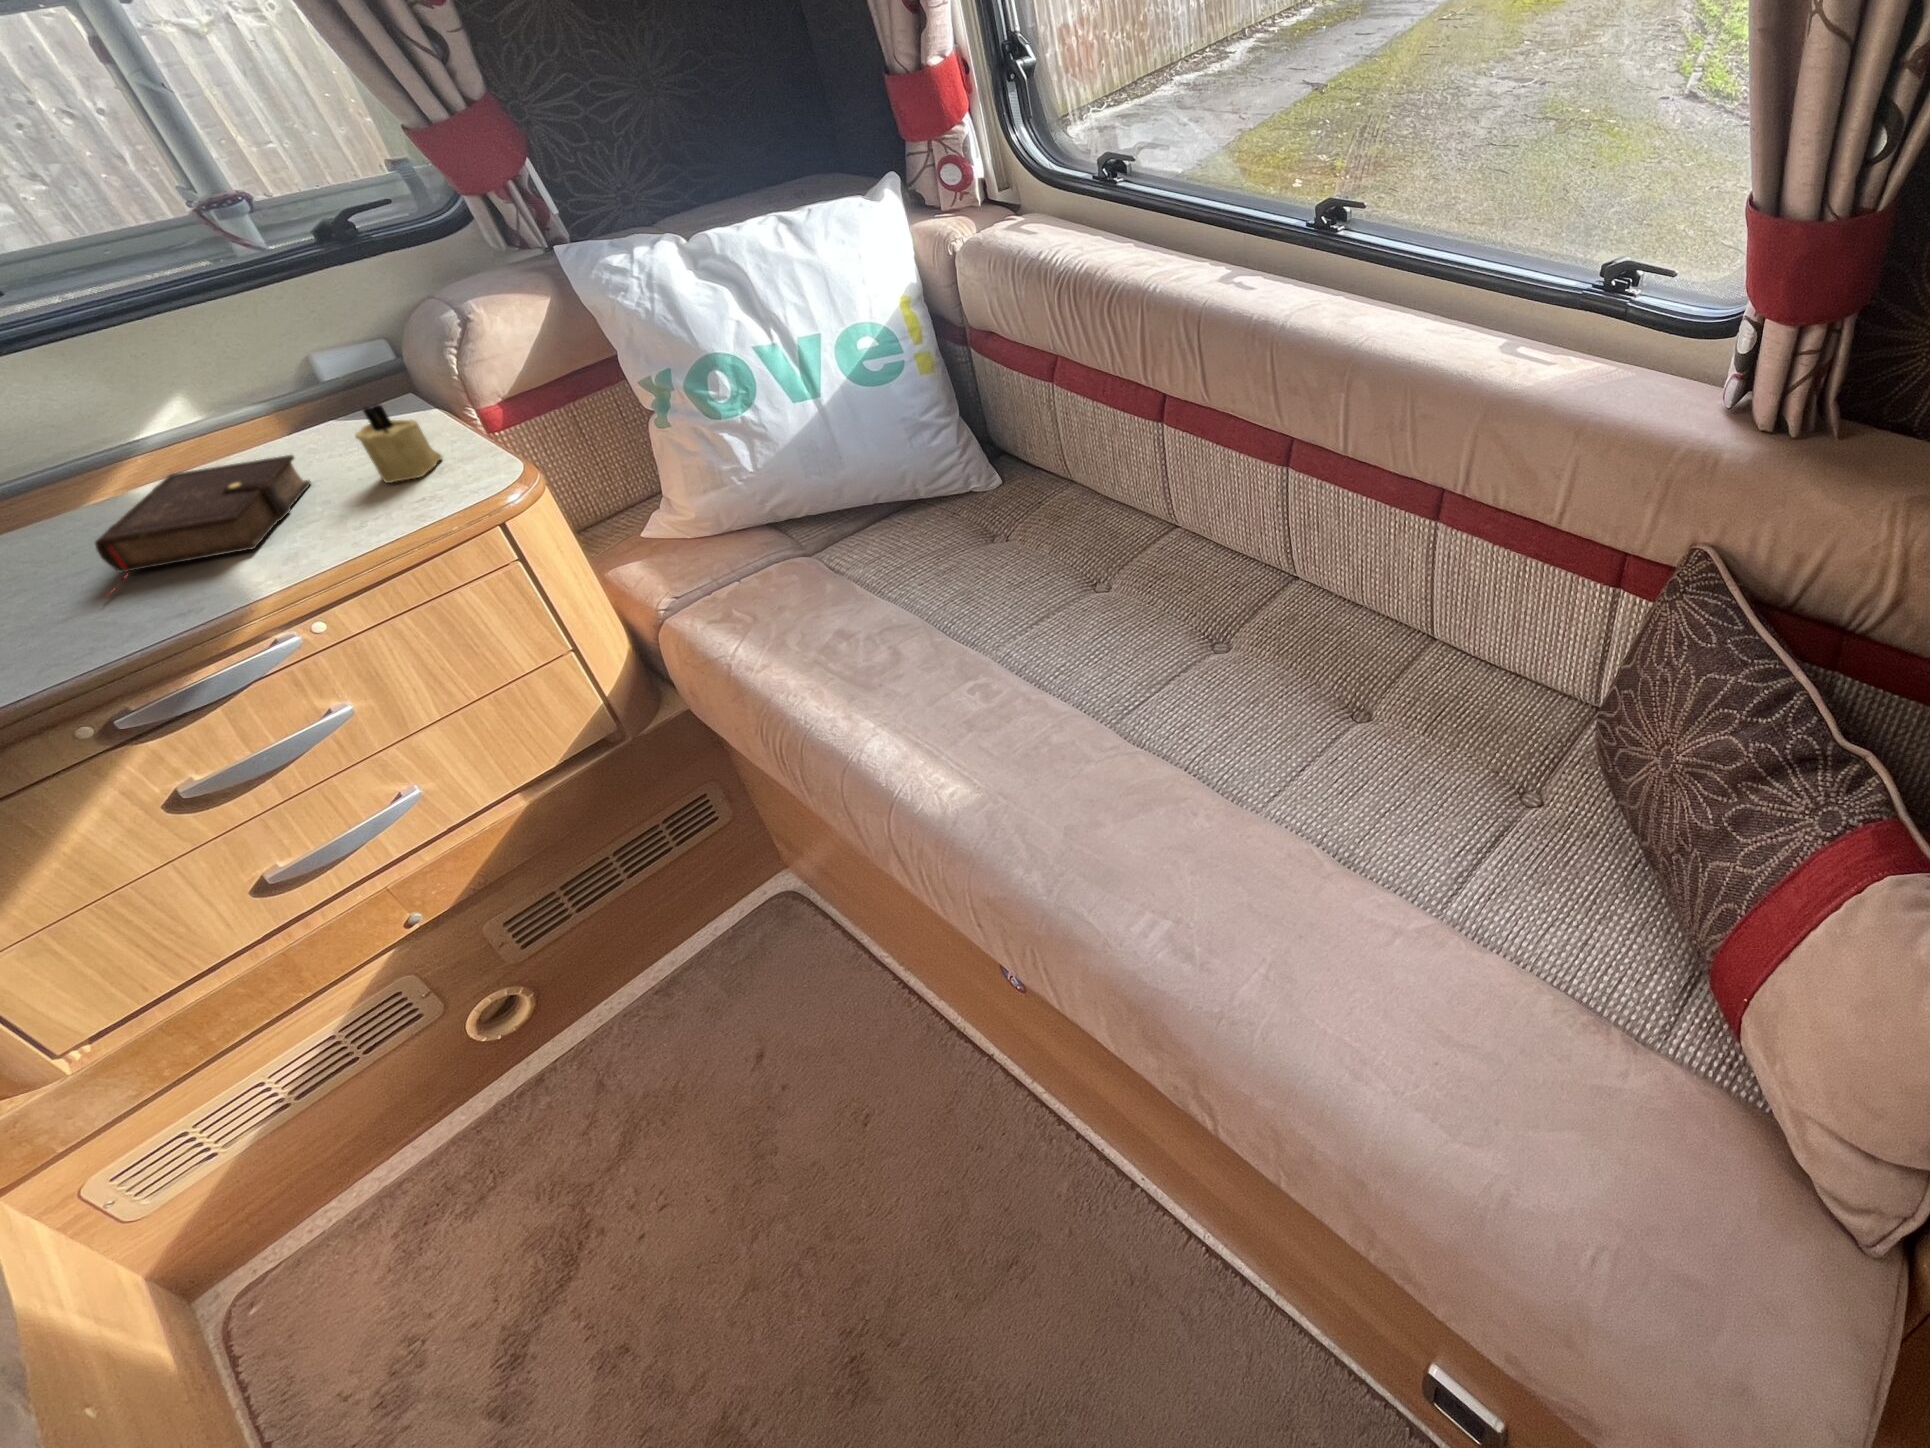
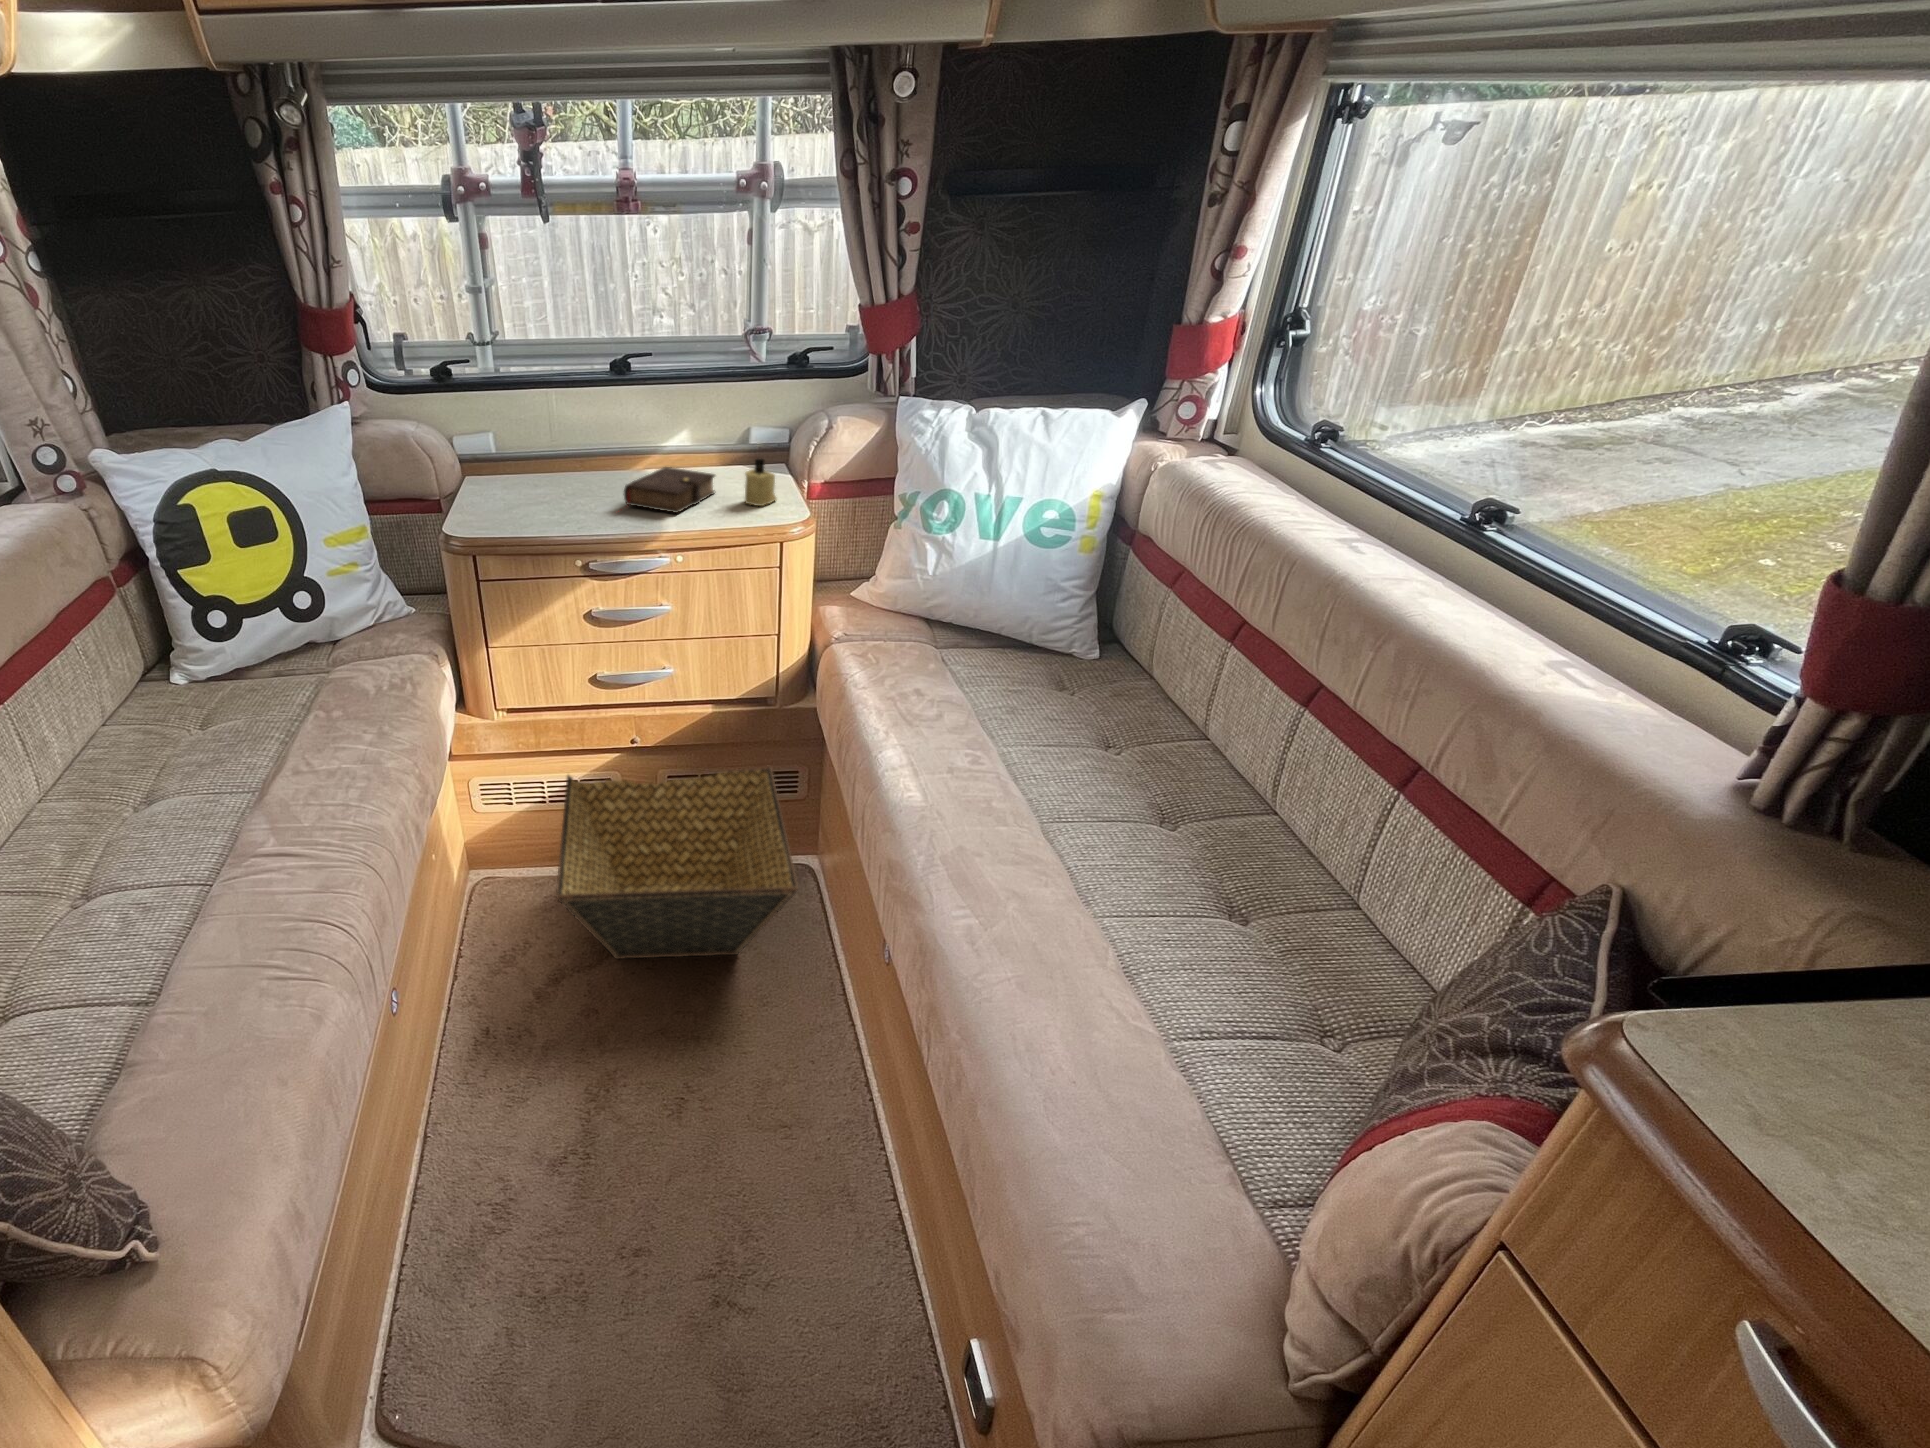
basket: none [296,823,841,1318] -> present [556,767,798,959]

